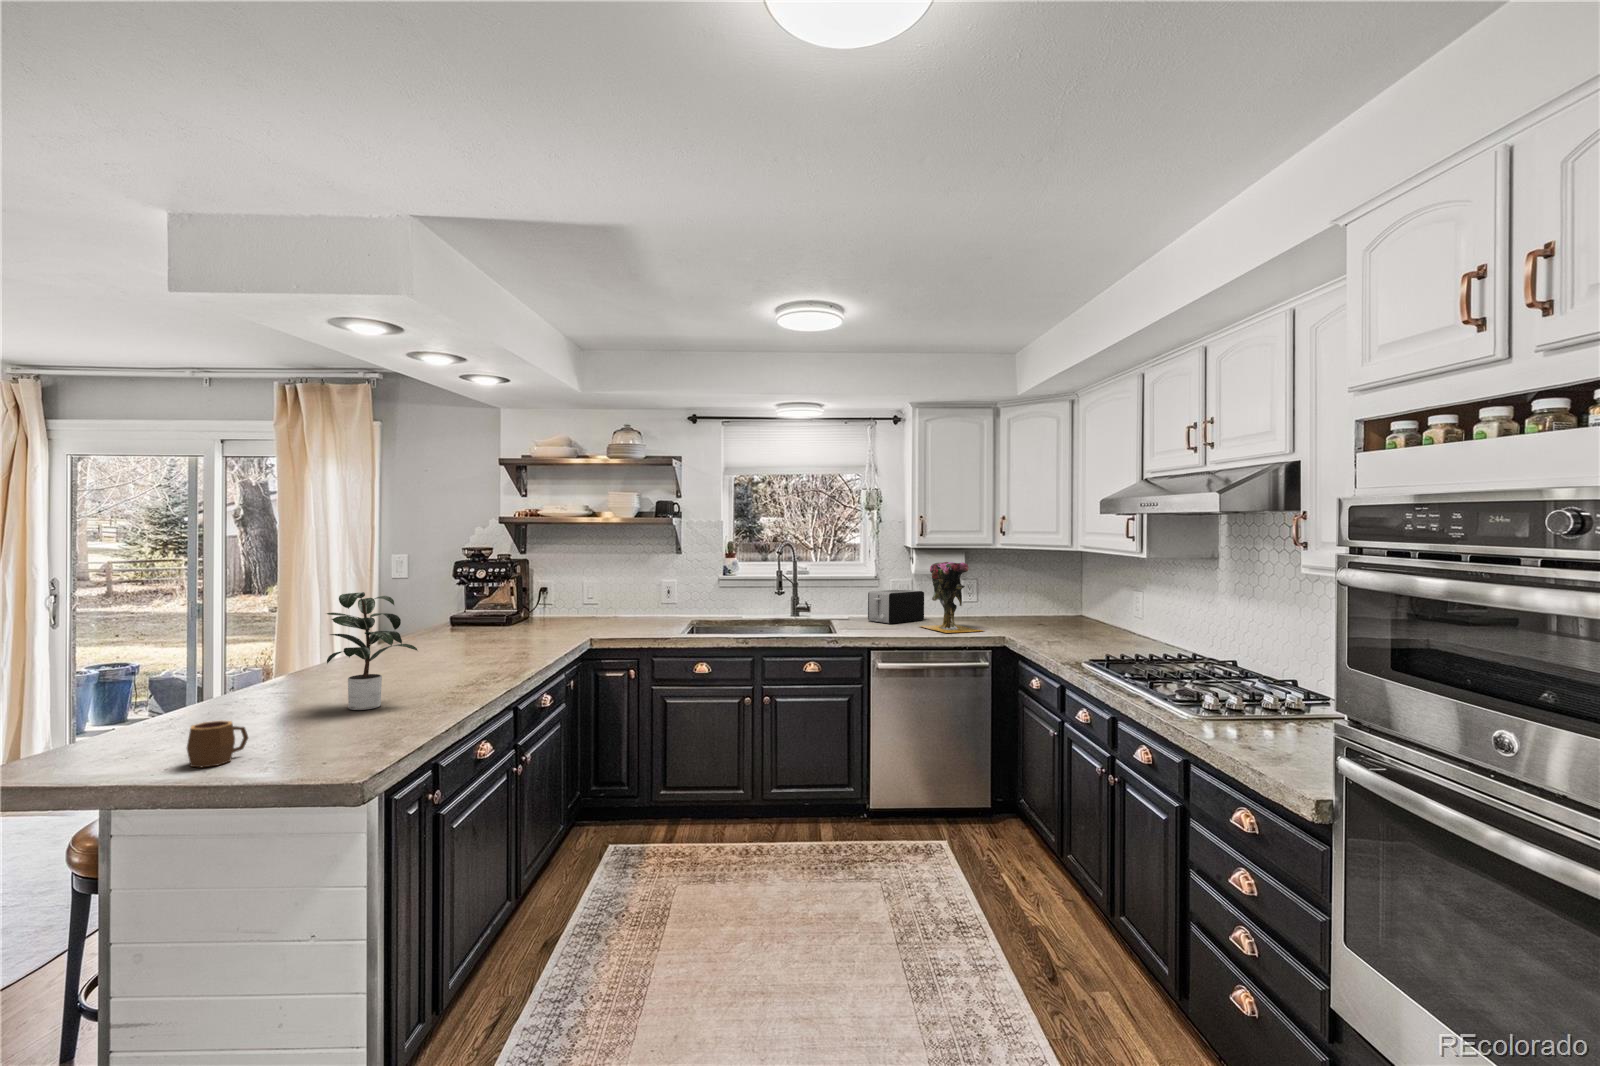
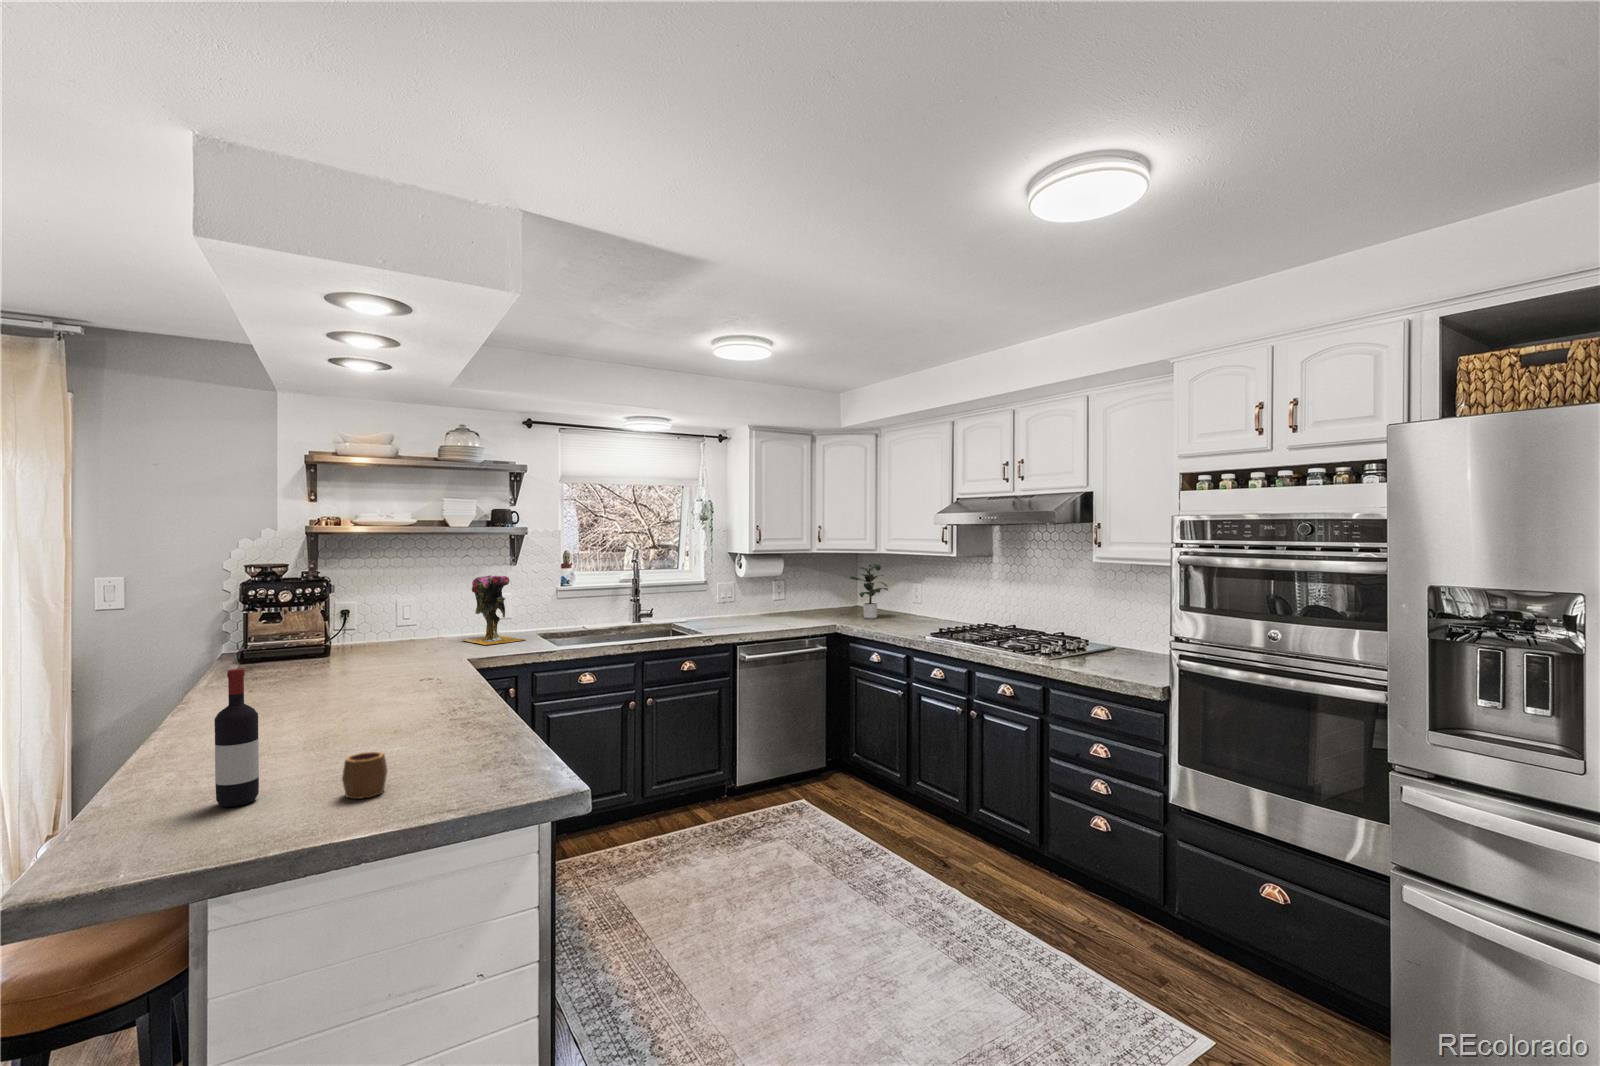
vase: present [920,562,983,633] -> present [463,575,524,645]
toaster: present [868,590,924,624] -> none [705,592,750,622]
potted plant: present [327,592,417,710] -> present [850,564,888,619]
wine bottle: none [107,626,151,756] -> present [214,669,259,807]

